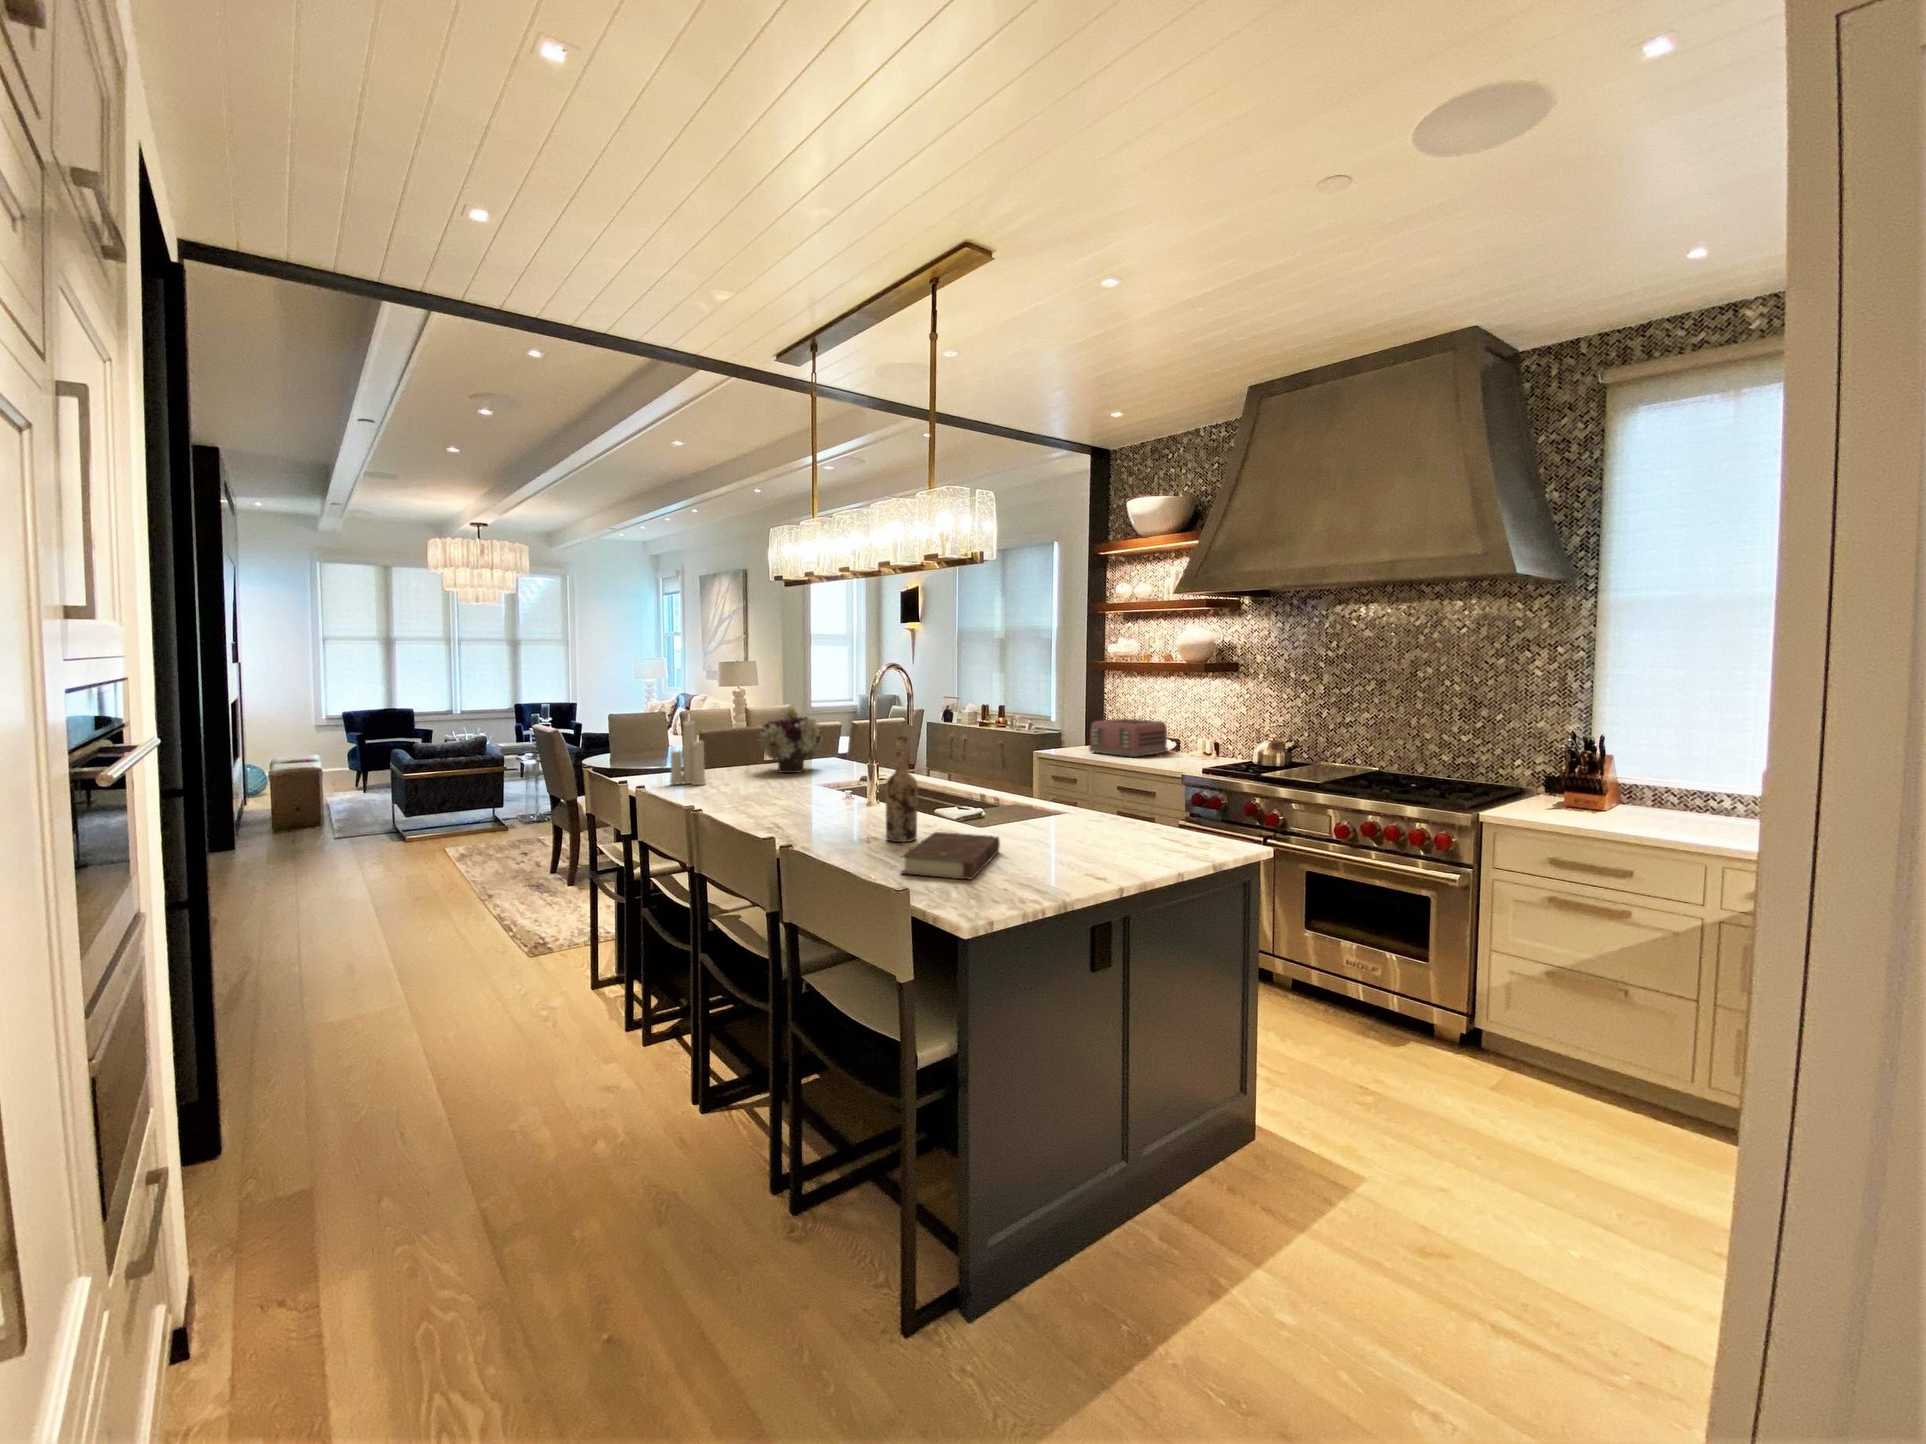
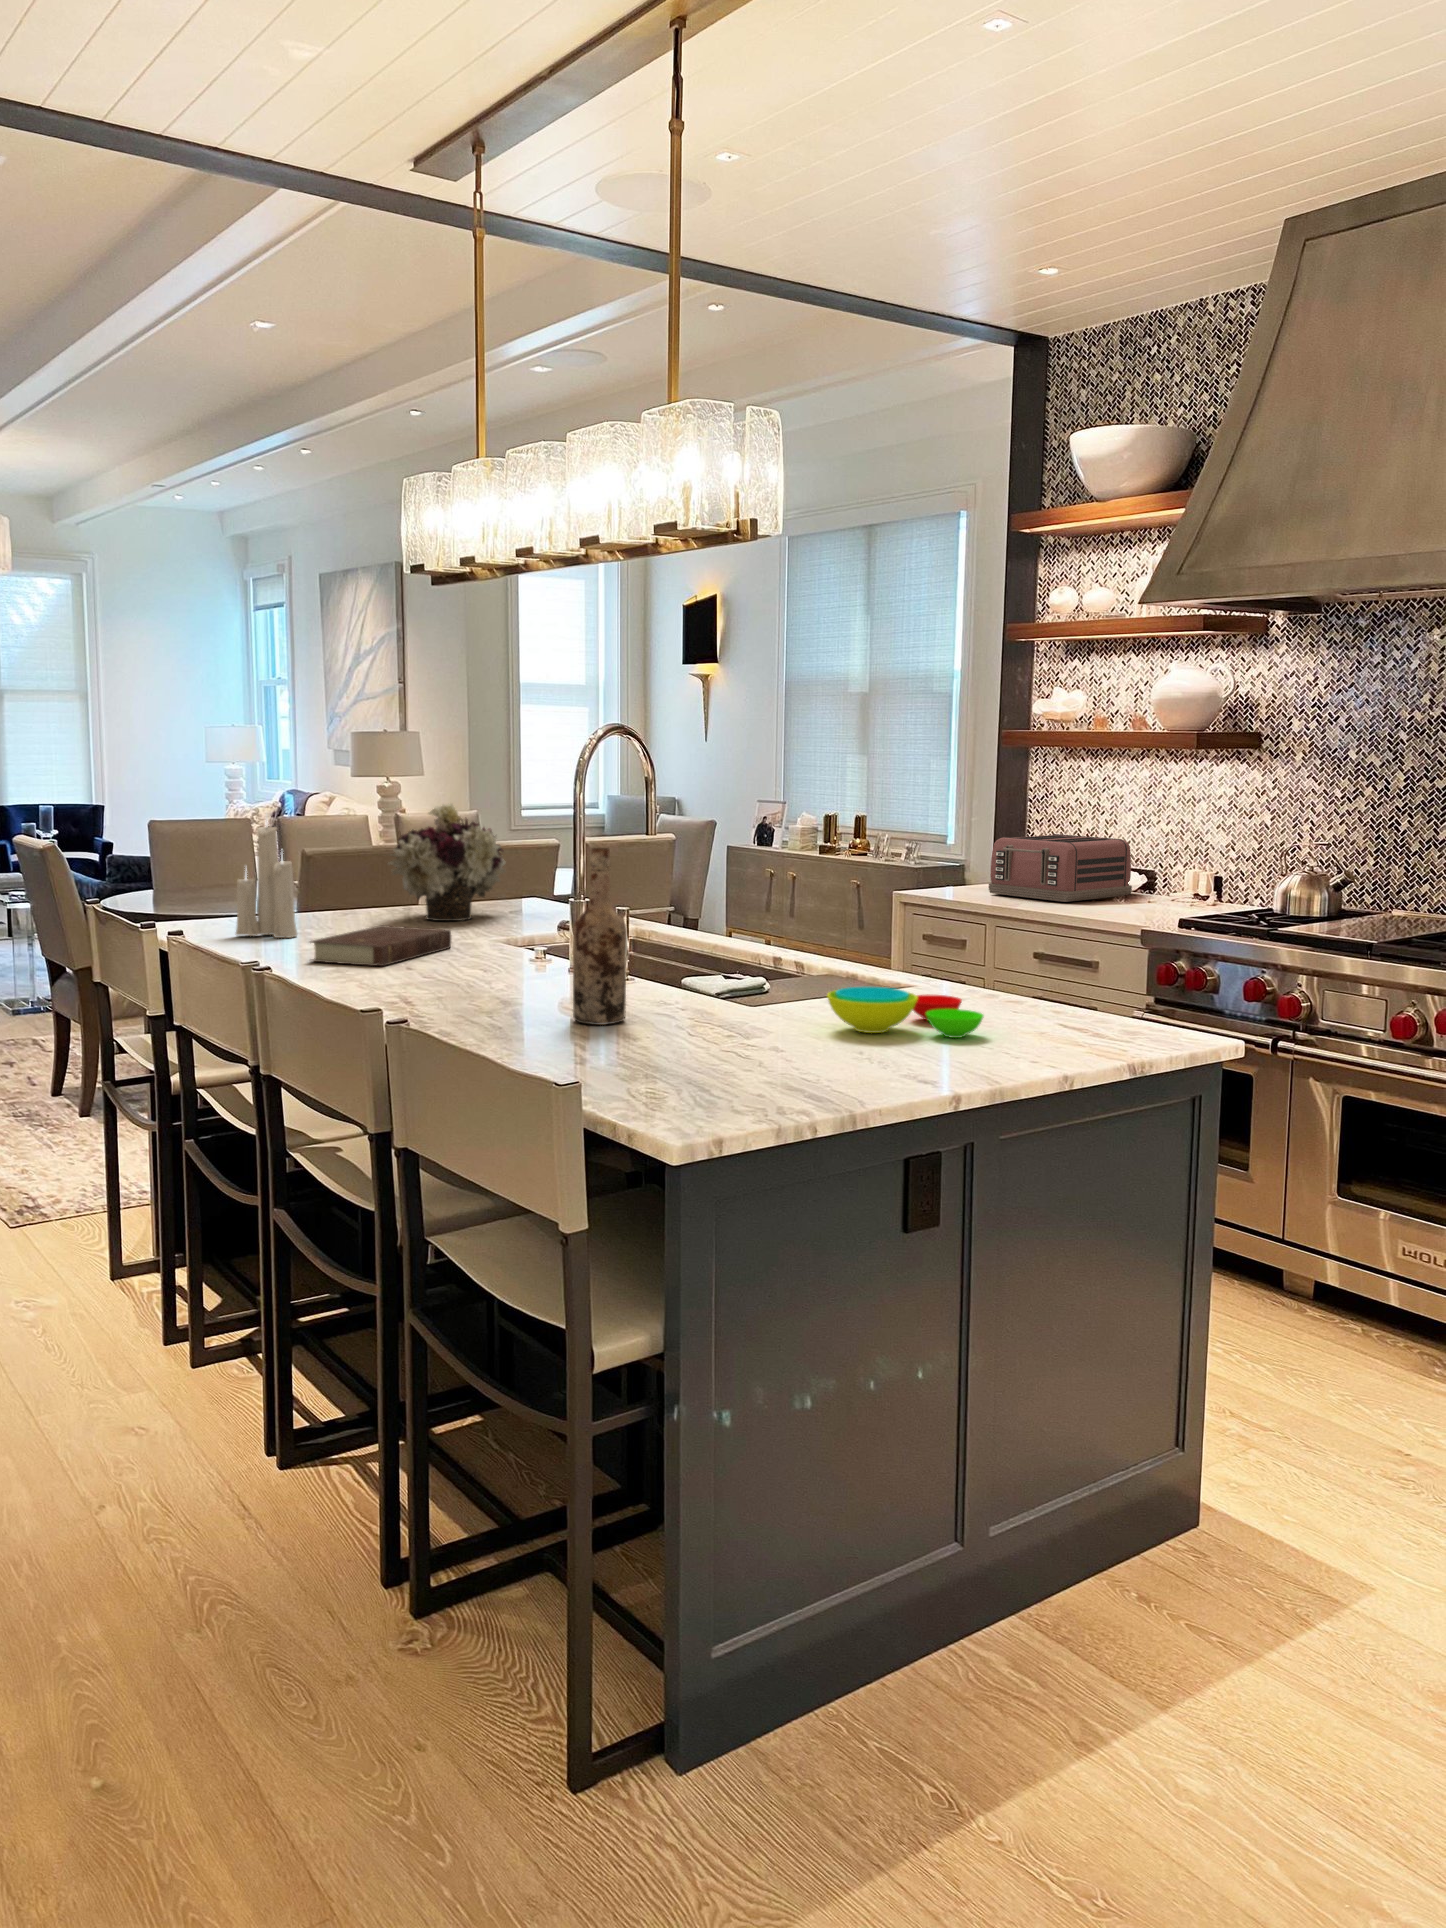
bowl: none [1038,817,1133,848] -> present [827,986,983,1038]
book: present [901,832,1000,880] -> present [310,925,451,966]

